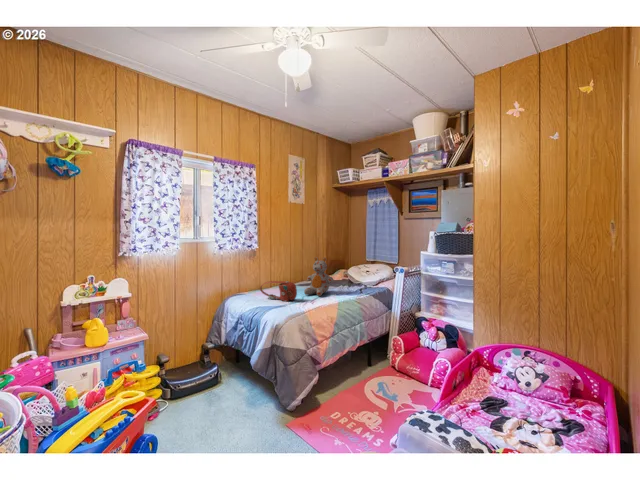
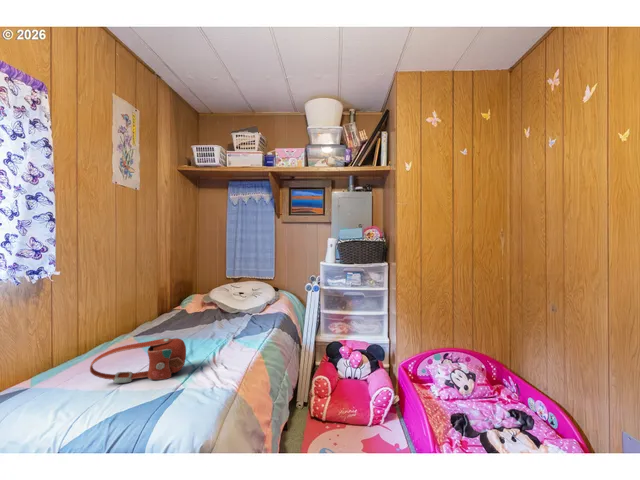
stuffed bear: present [304,257,334,296] -> none [179,281,232,350]

